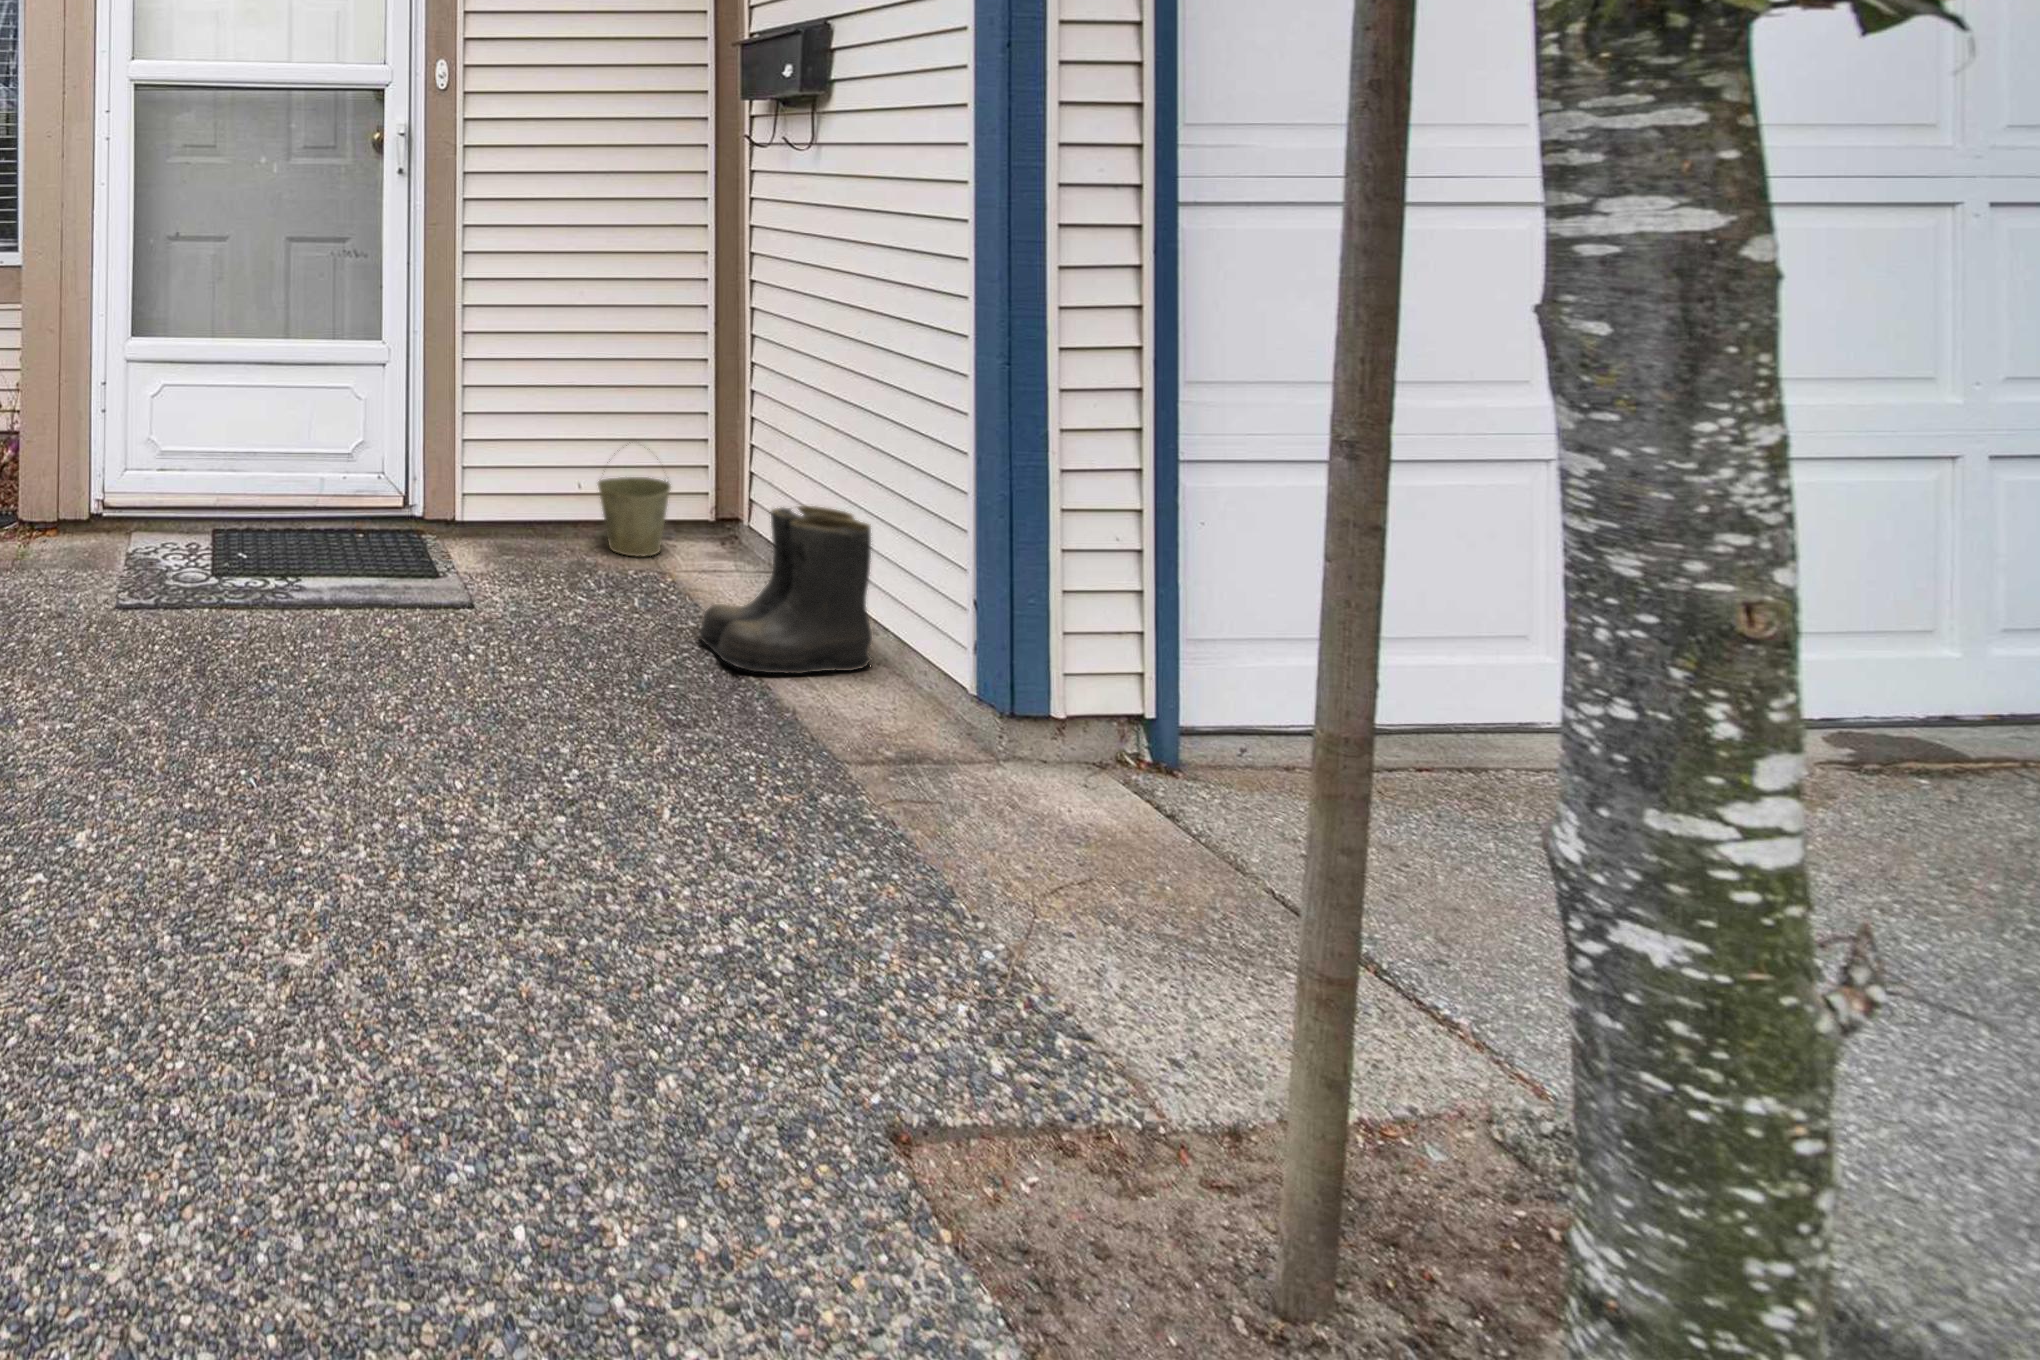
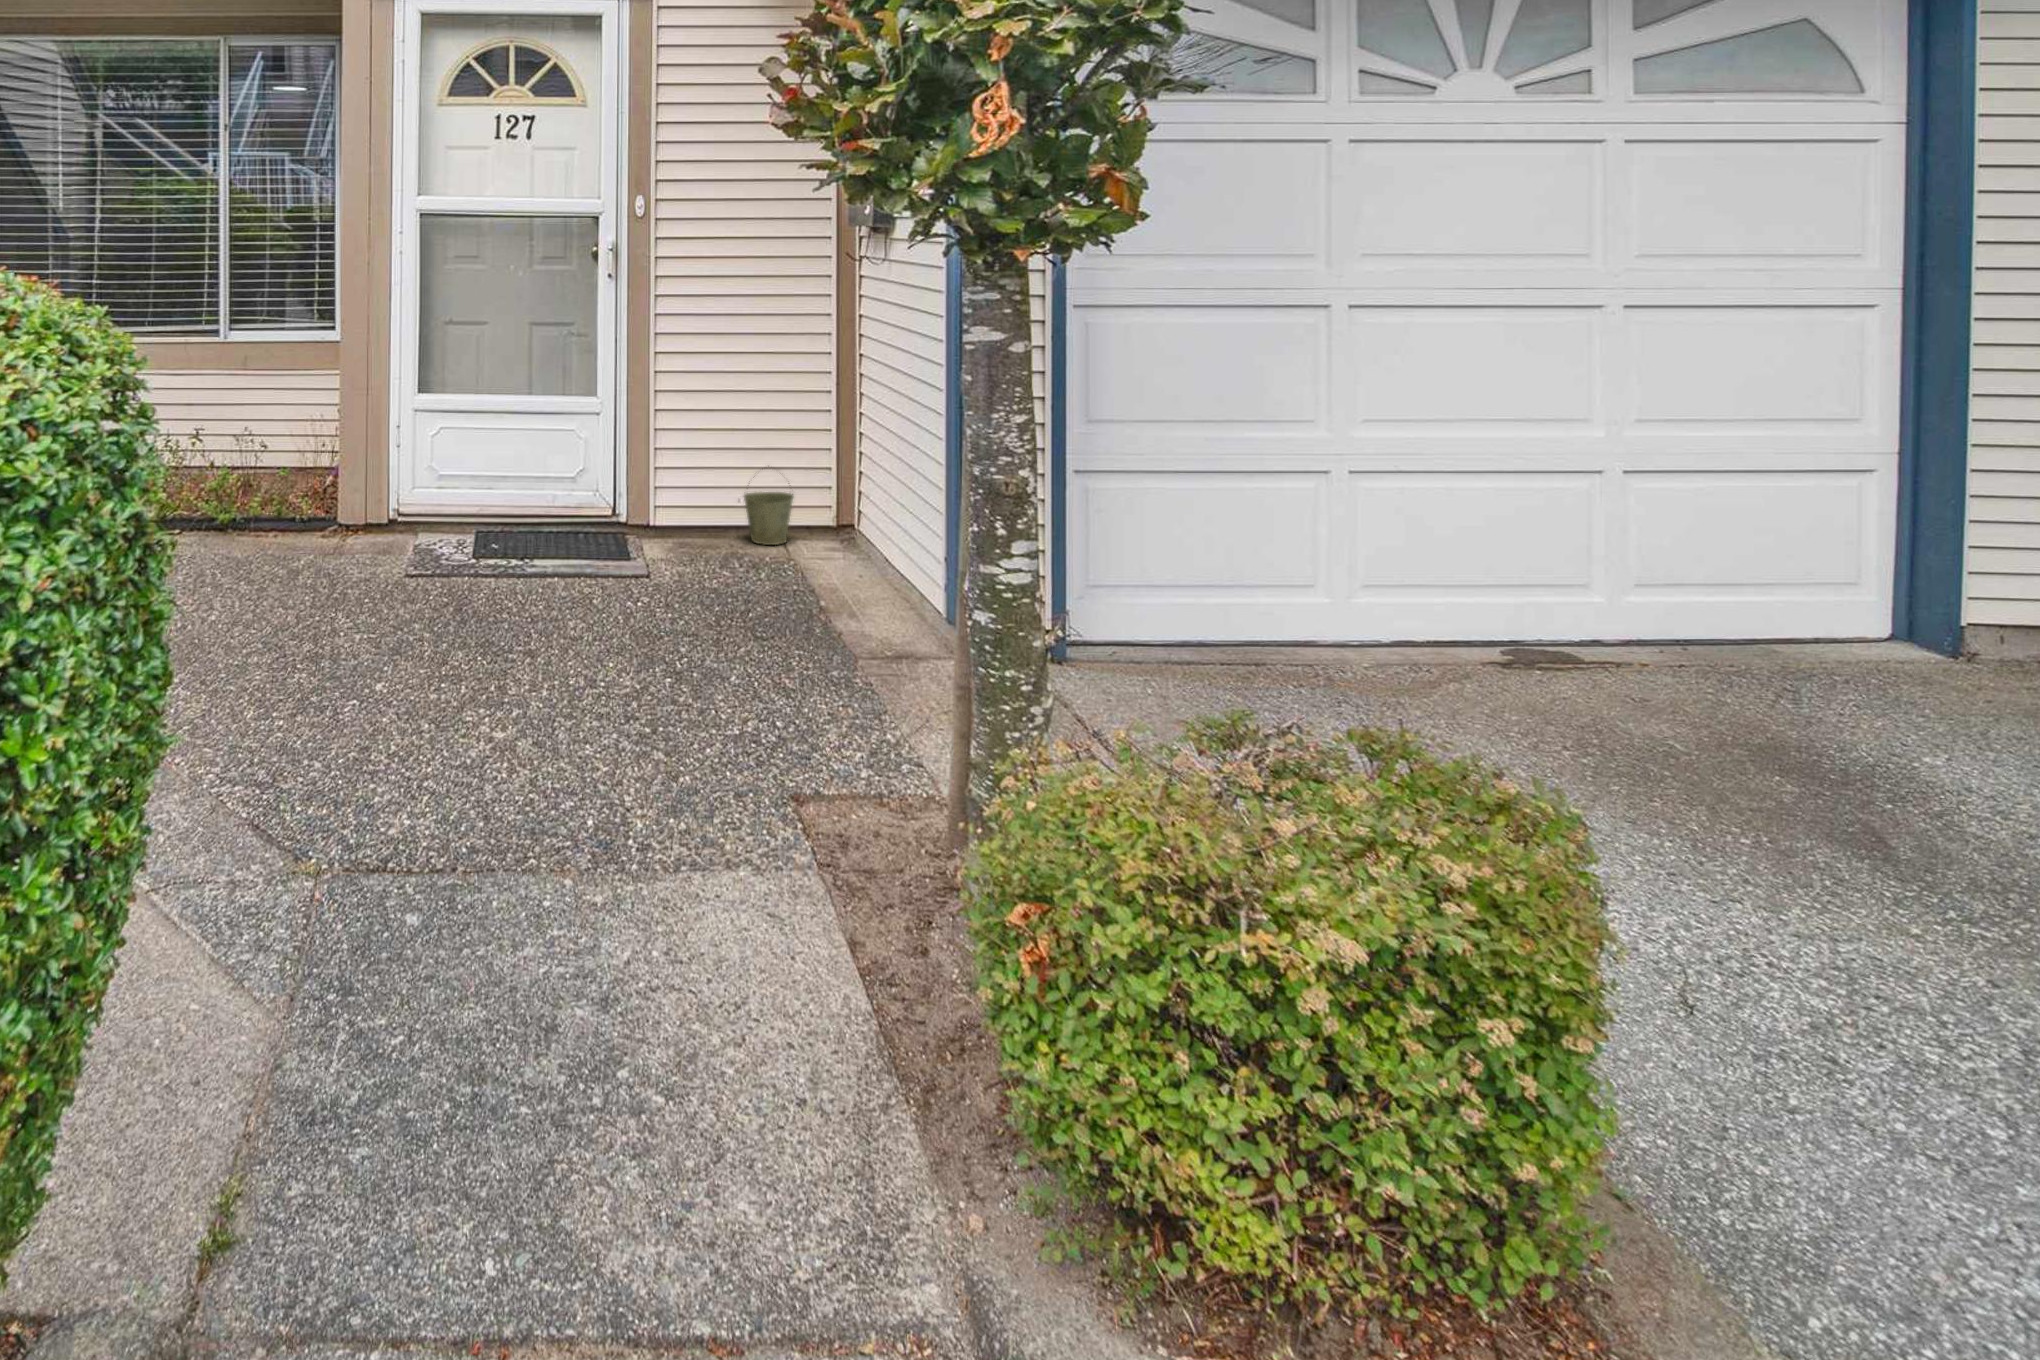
boots: present [698,505,872,674] -> none [784,502,892,606]

